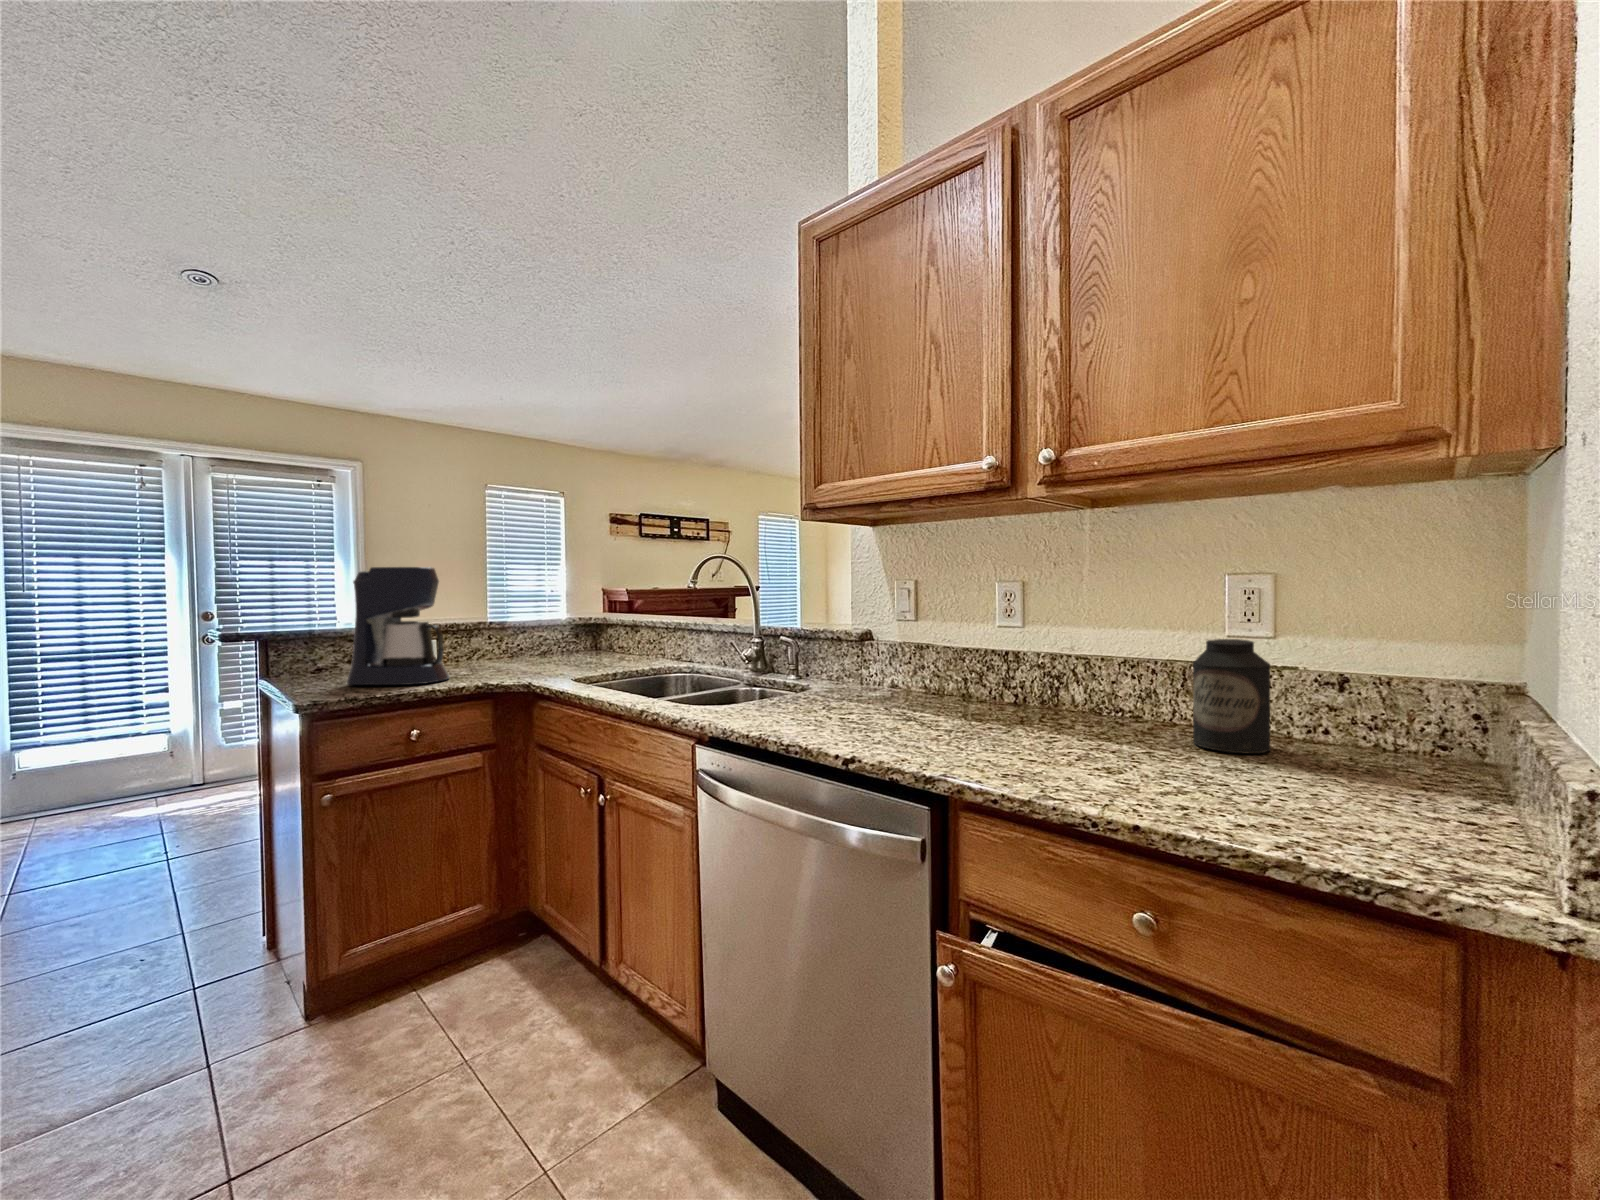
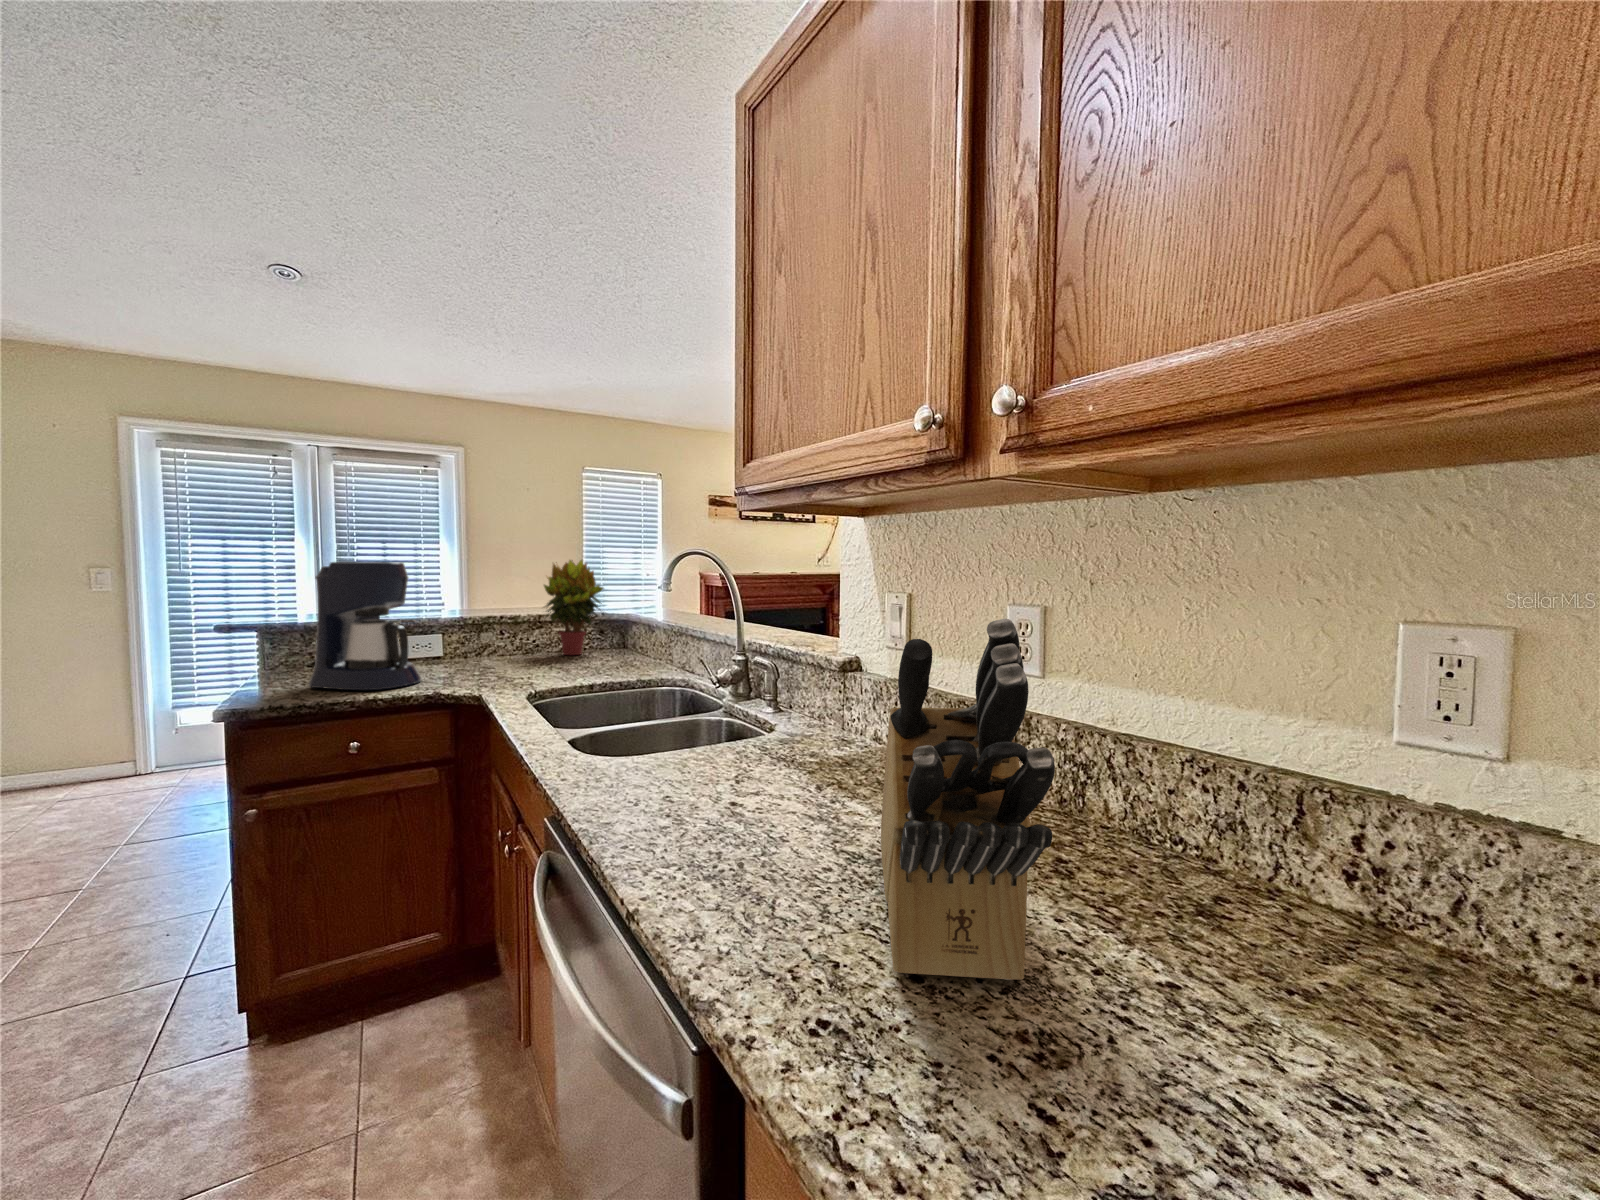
knife block: none [952,563,1100,759] -> present [881,619,1055,980]
potted plant: none [525,567,587,657] -> present [544,560,603,655]
canister: present [1193,639,1271,753] -> none [1299,766,1489,1035]

